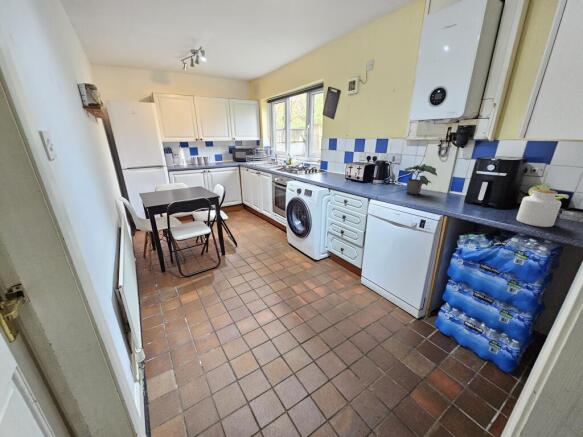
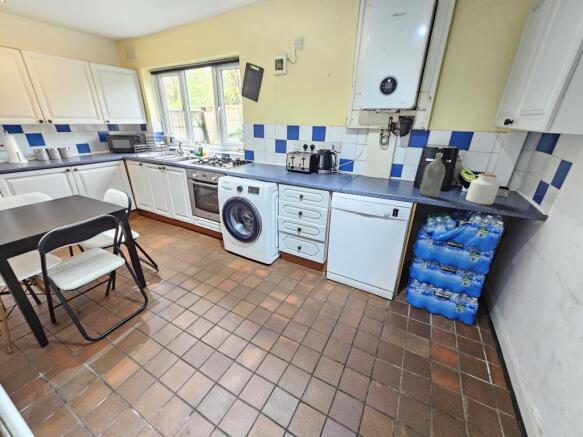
potted plant: present [404,164,437,194] -> none [355,152,389,183]
bottle: none [460,164,487,213] -> present [420,153,445,197]

